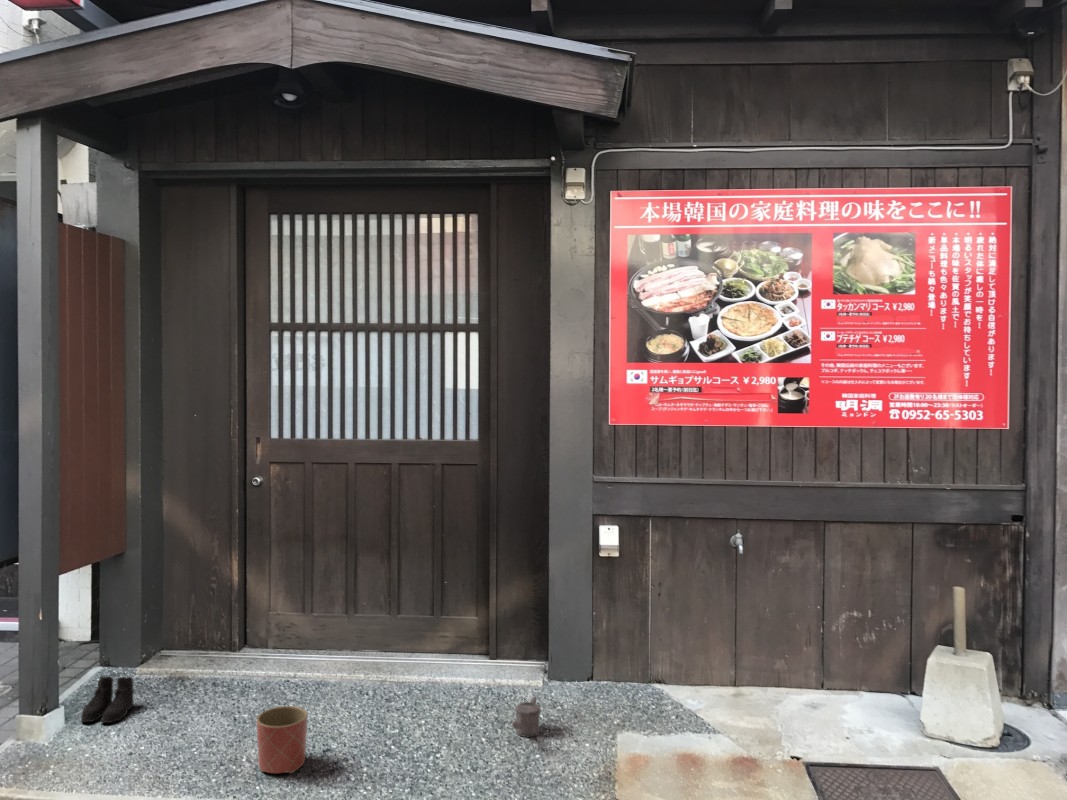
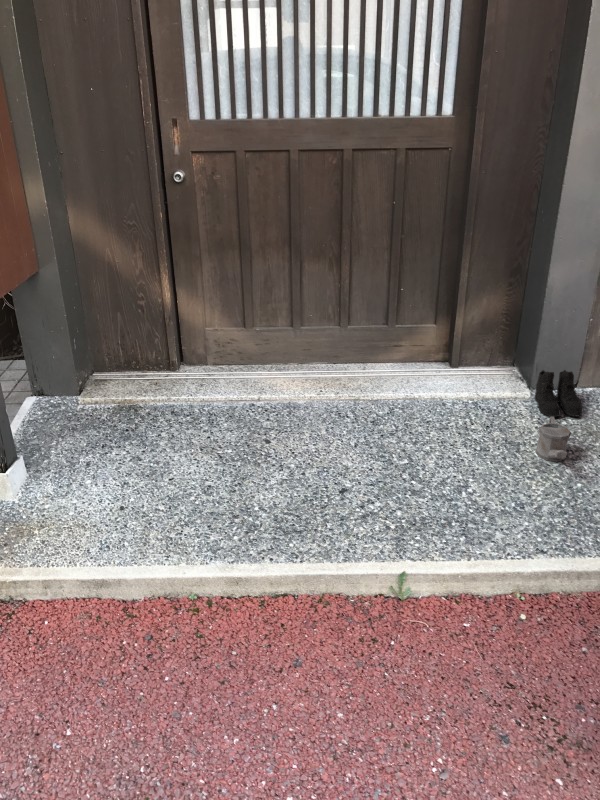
boots: present [81,676,133,723] -> present [535,370,582,417]
planter: present [257,706,307,773] -> none [273,449,332,527]

